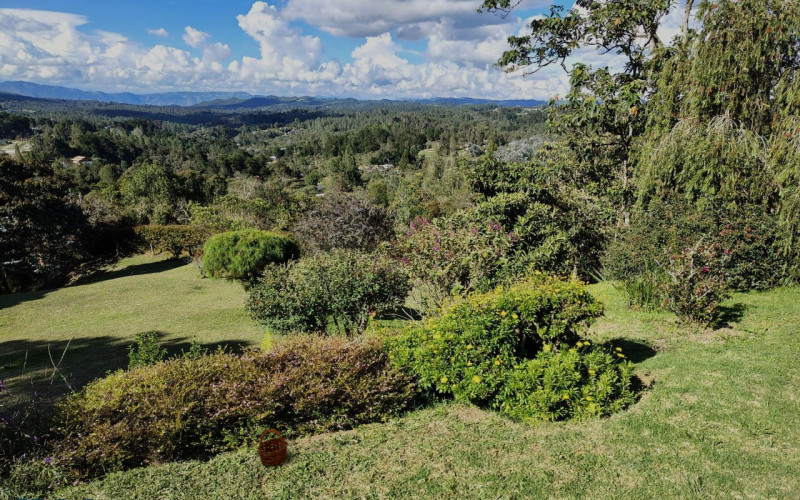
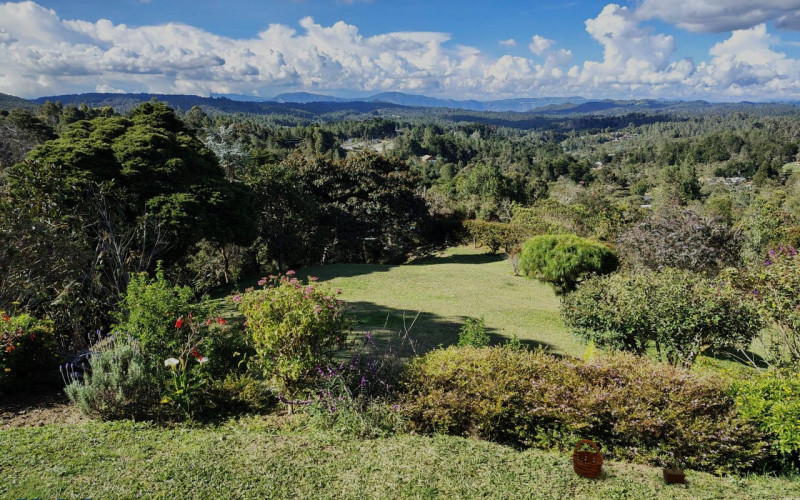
potted plant: none [333,395,372,443] -> present [659,431,708,483]

